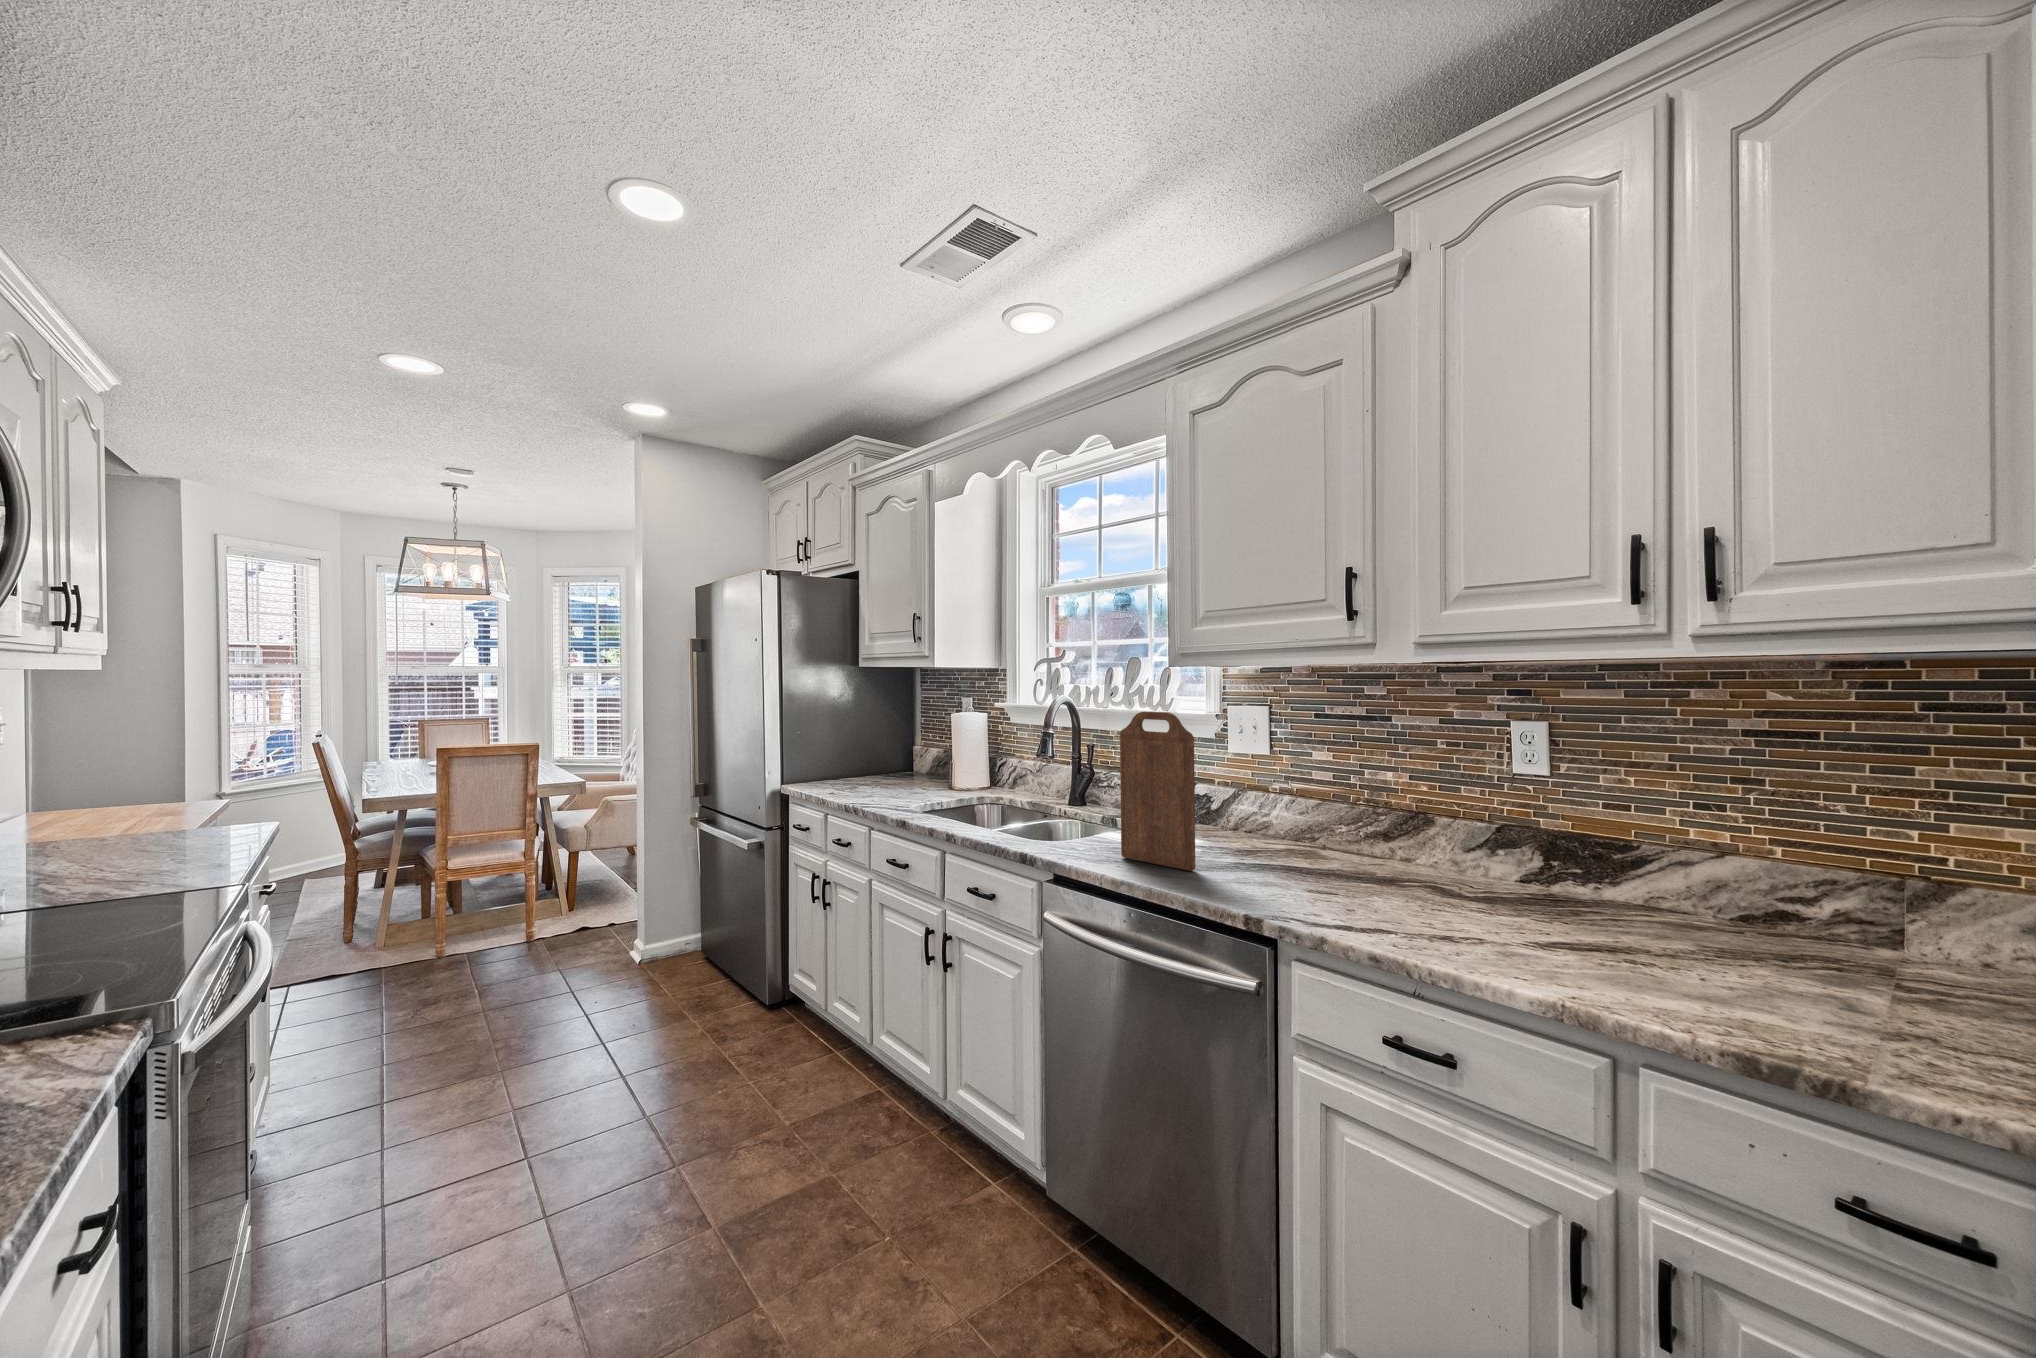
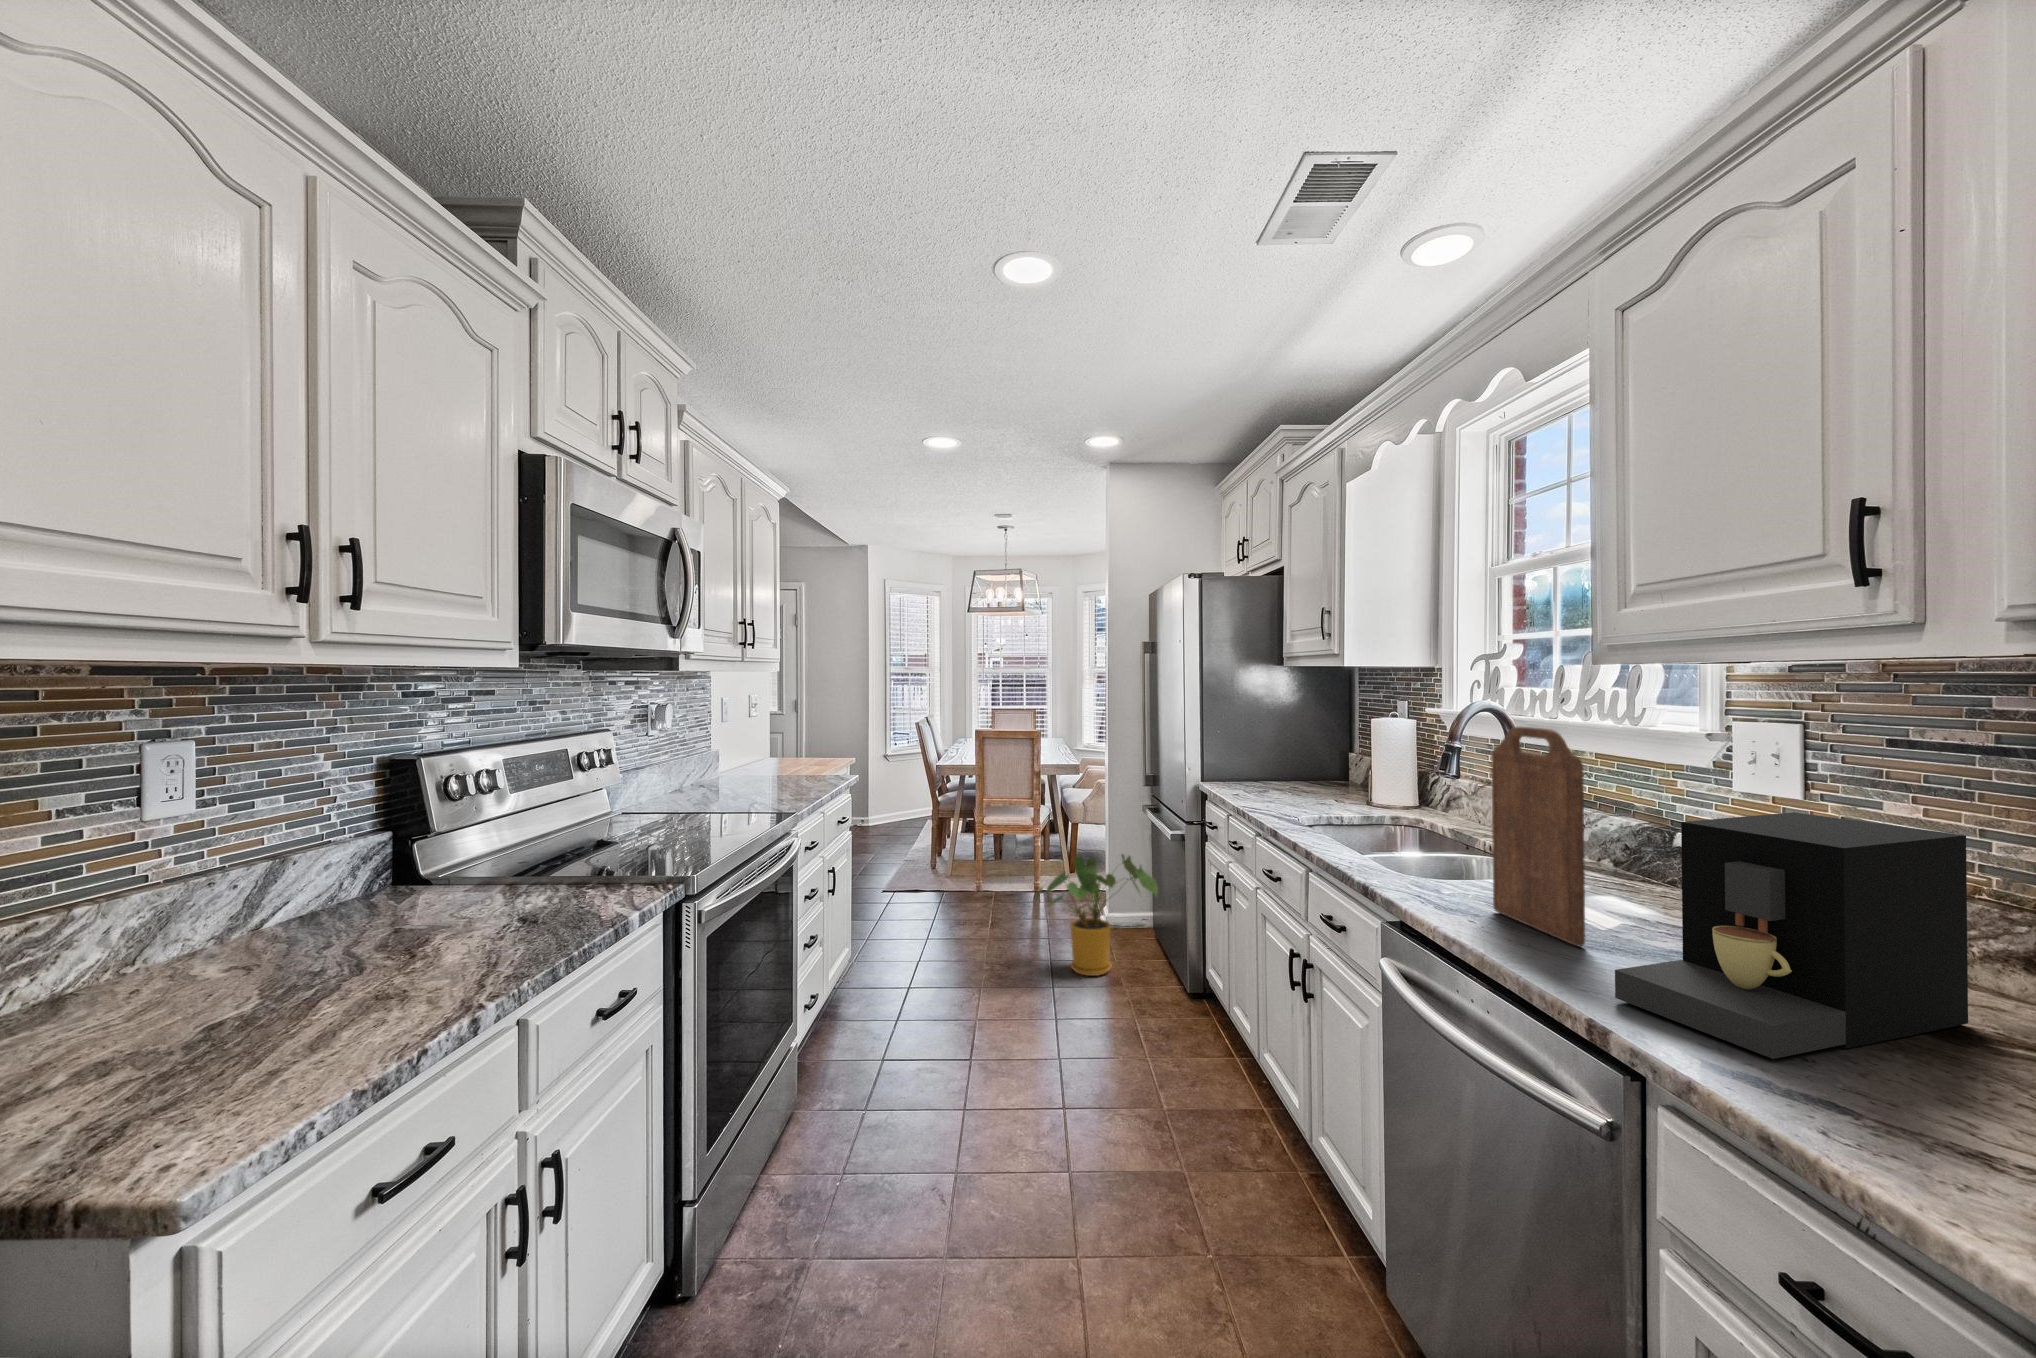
coffee maker: none [1245,760,1385,913] -> present [1615,812,1968,1059]
house plant: none [575,872,727,1016] -> present [1035,854,1158,976]

